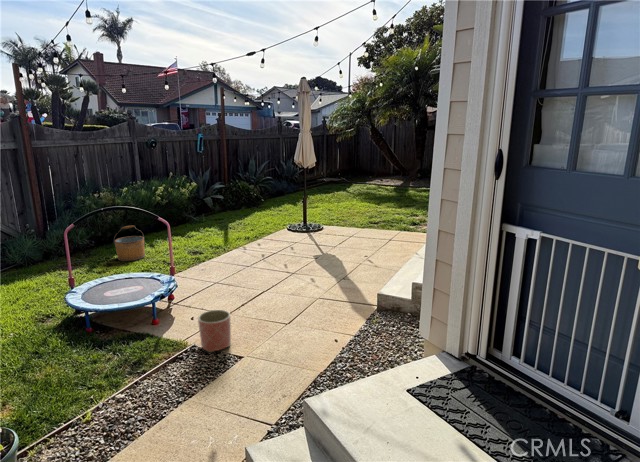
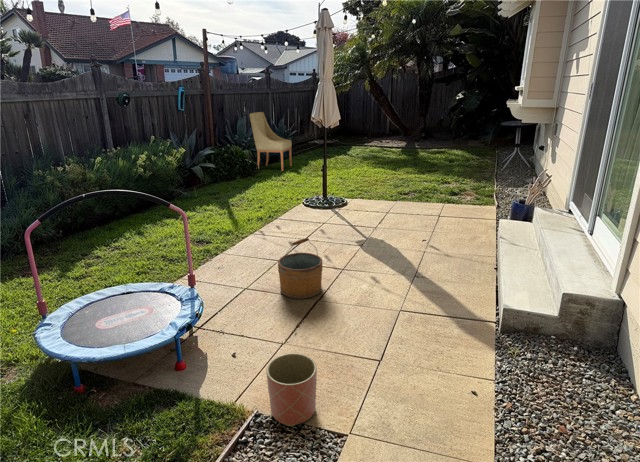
chair: none [257,153,293,203] -> present [250,112,292,171]
bucket: present [114,226,145,261] -> present [278,238,322,299]

